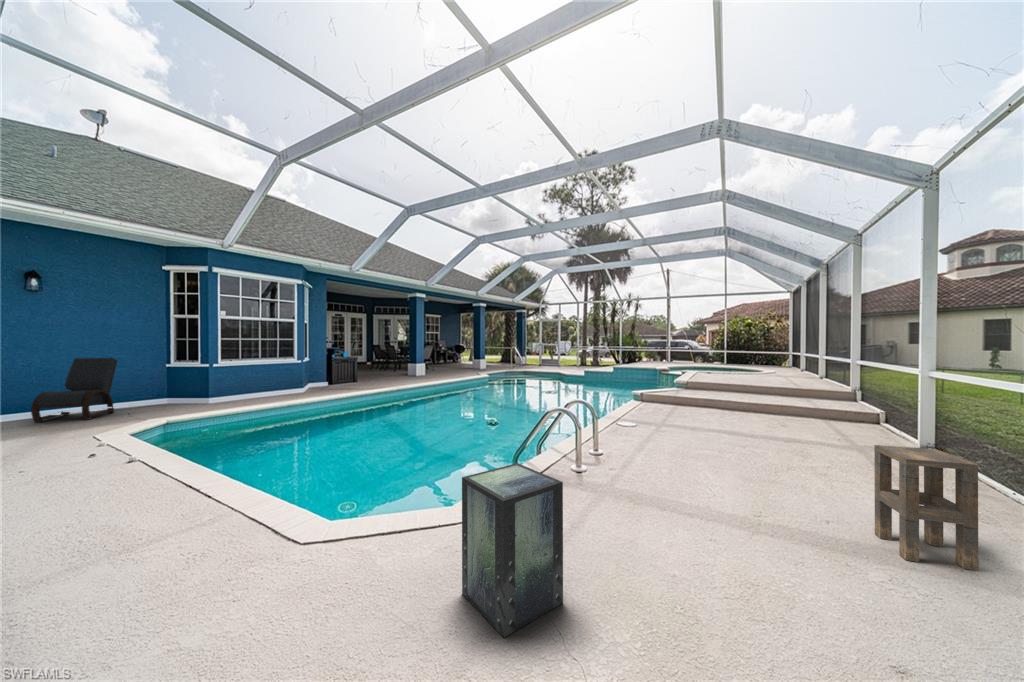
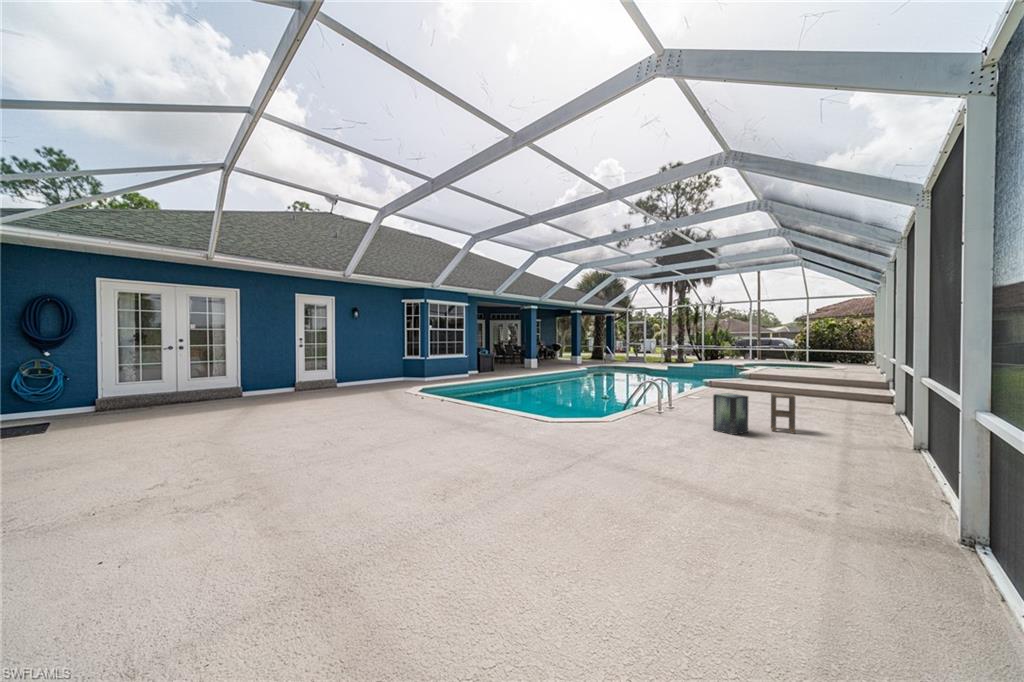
lounge chair: present [31,358,117,422] -> none [362,353,388,386]
storage box: present [462,463,563,638] -> present [713,393,748,435]

